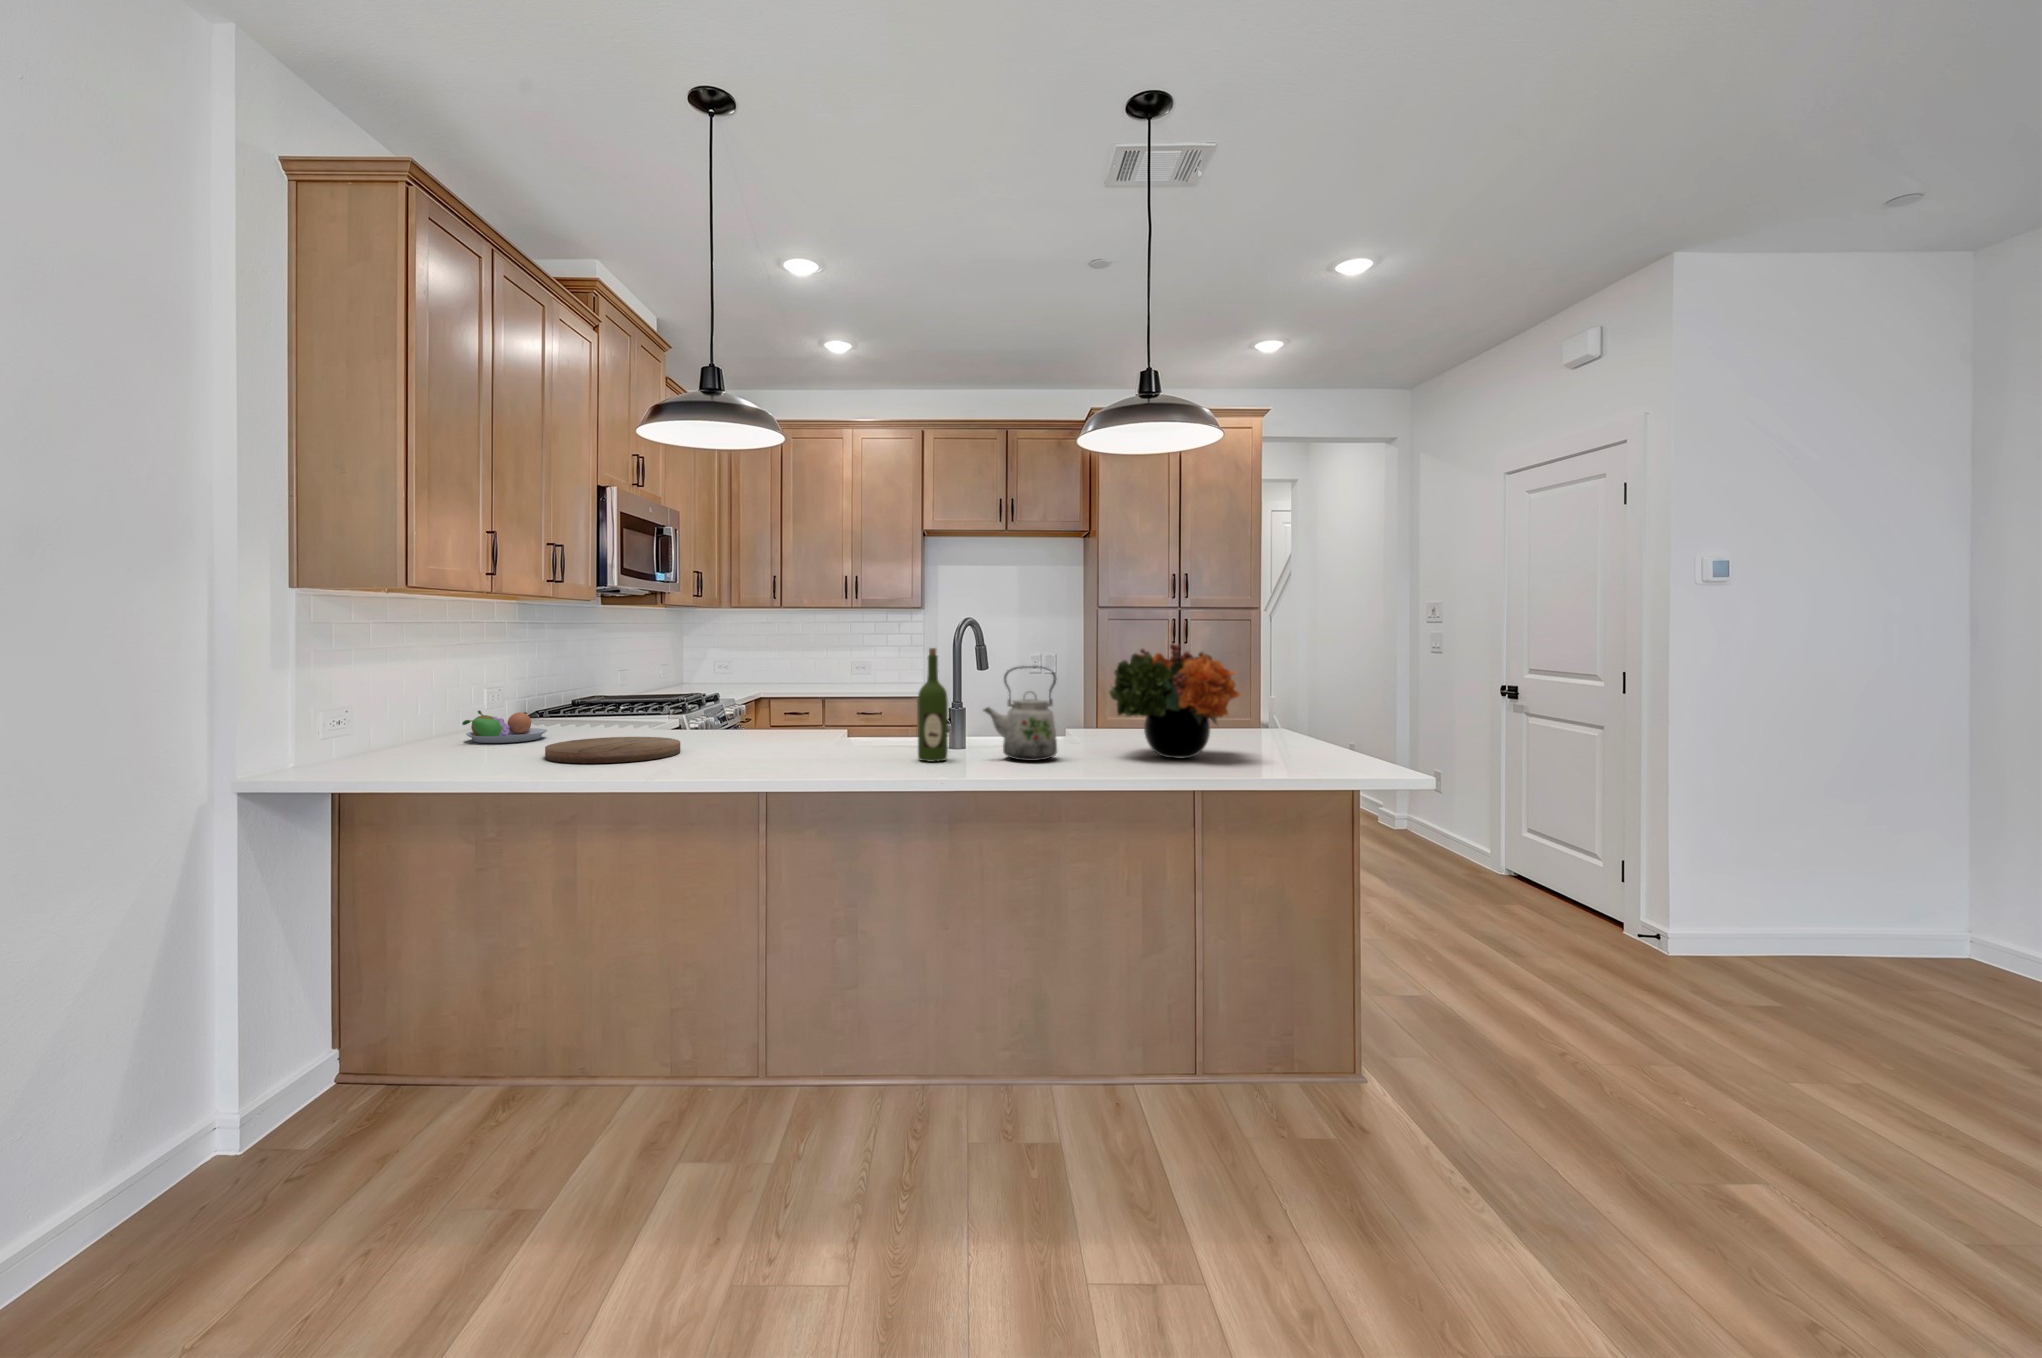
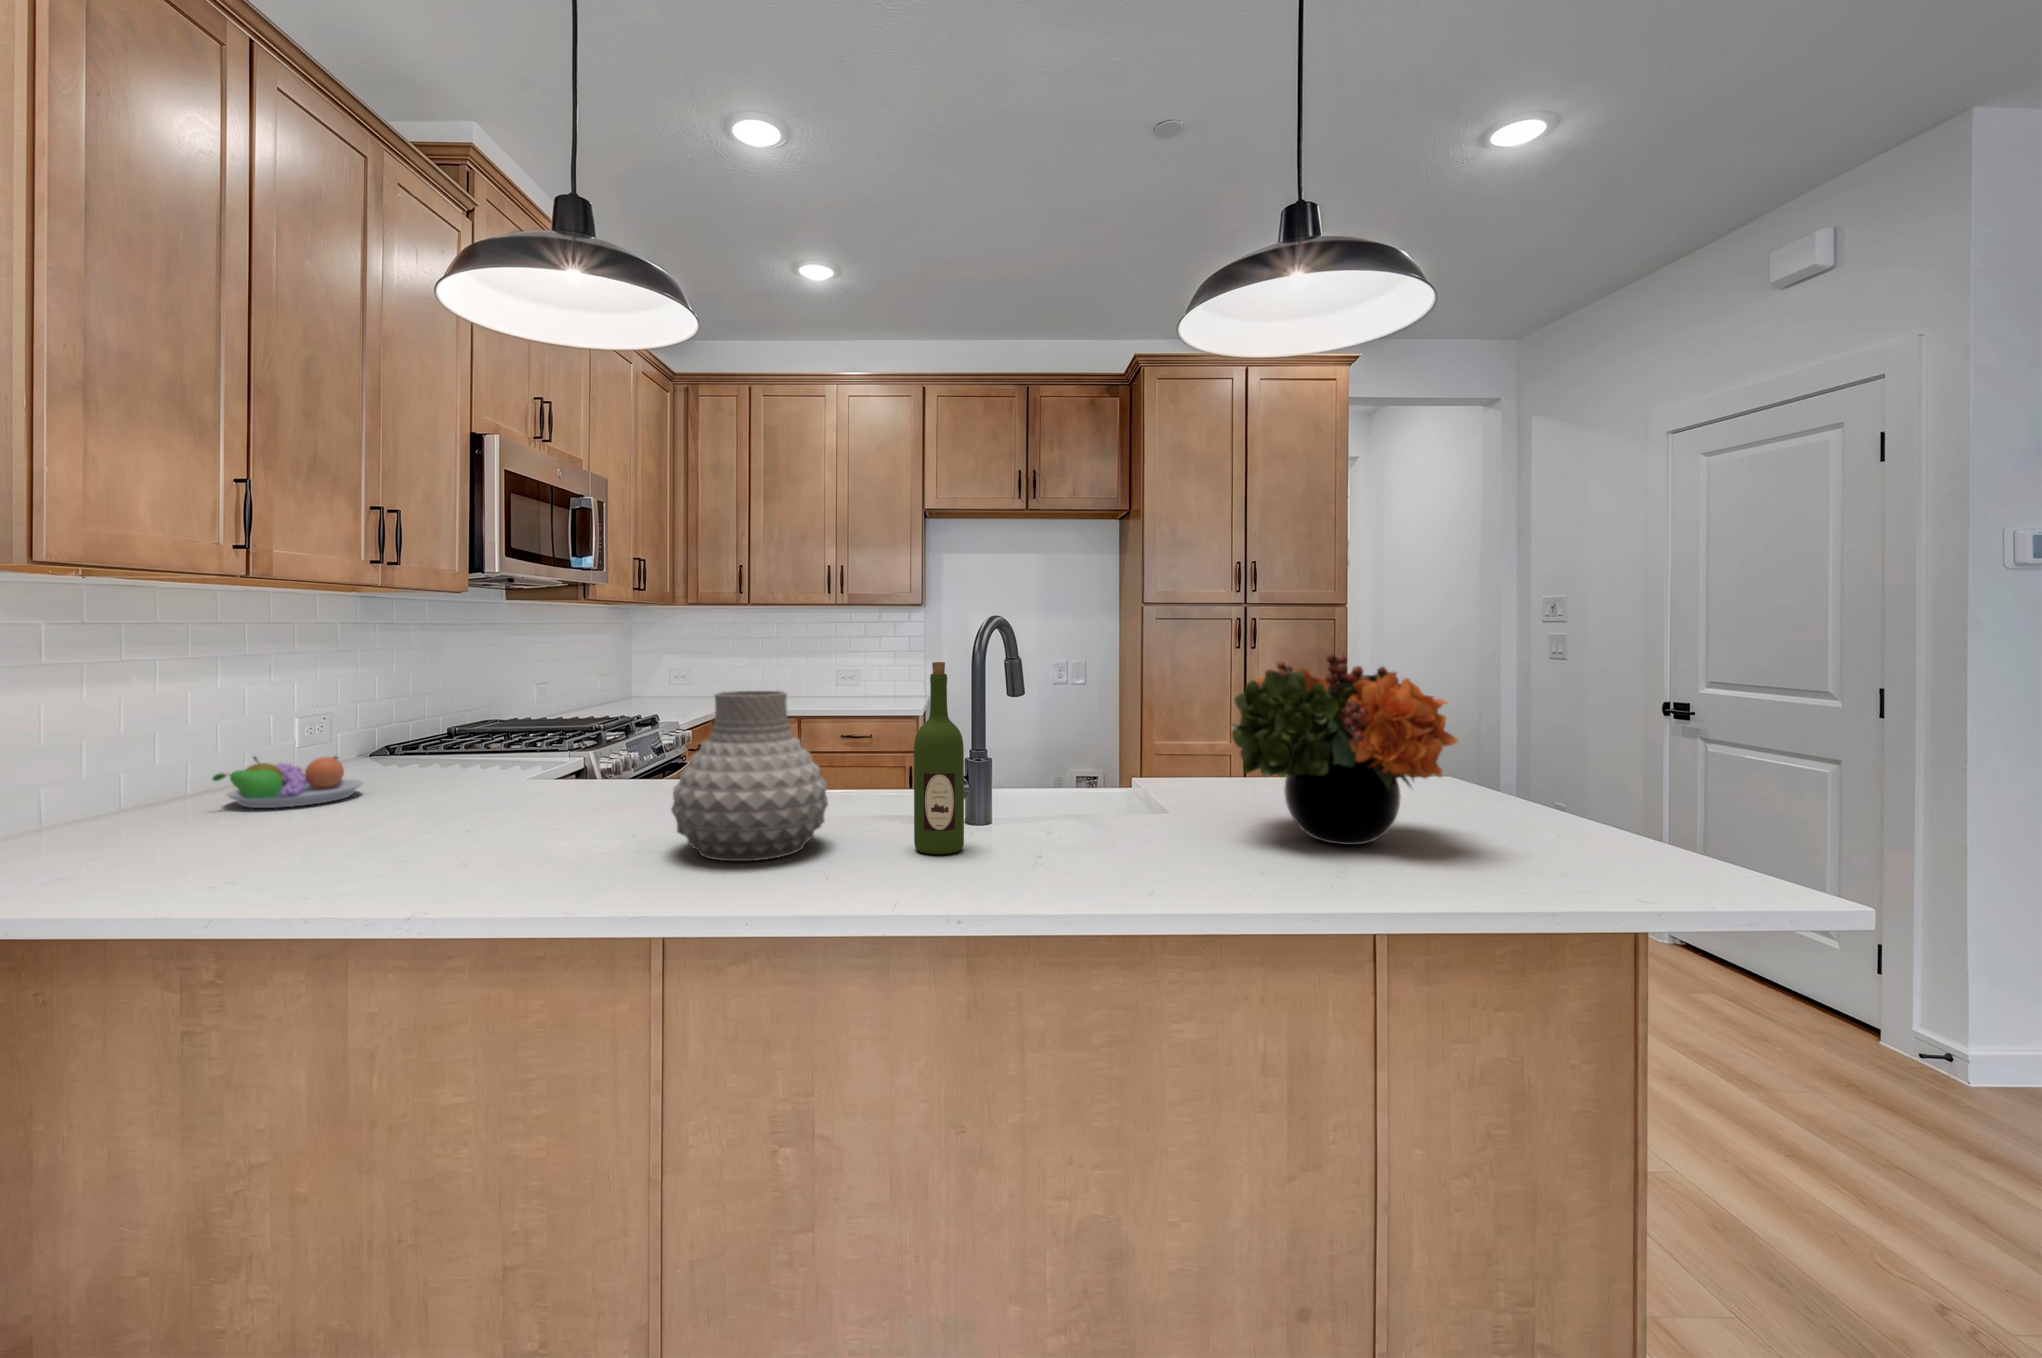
vase: none [774,666,866,764] -> present [671,691,828,861]
kettle: present [984,666,1057,761] -> none [1021,692,1147,851]
cutting board: present [545,737,680,763] -> none [296,799,536,861]

